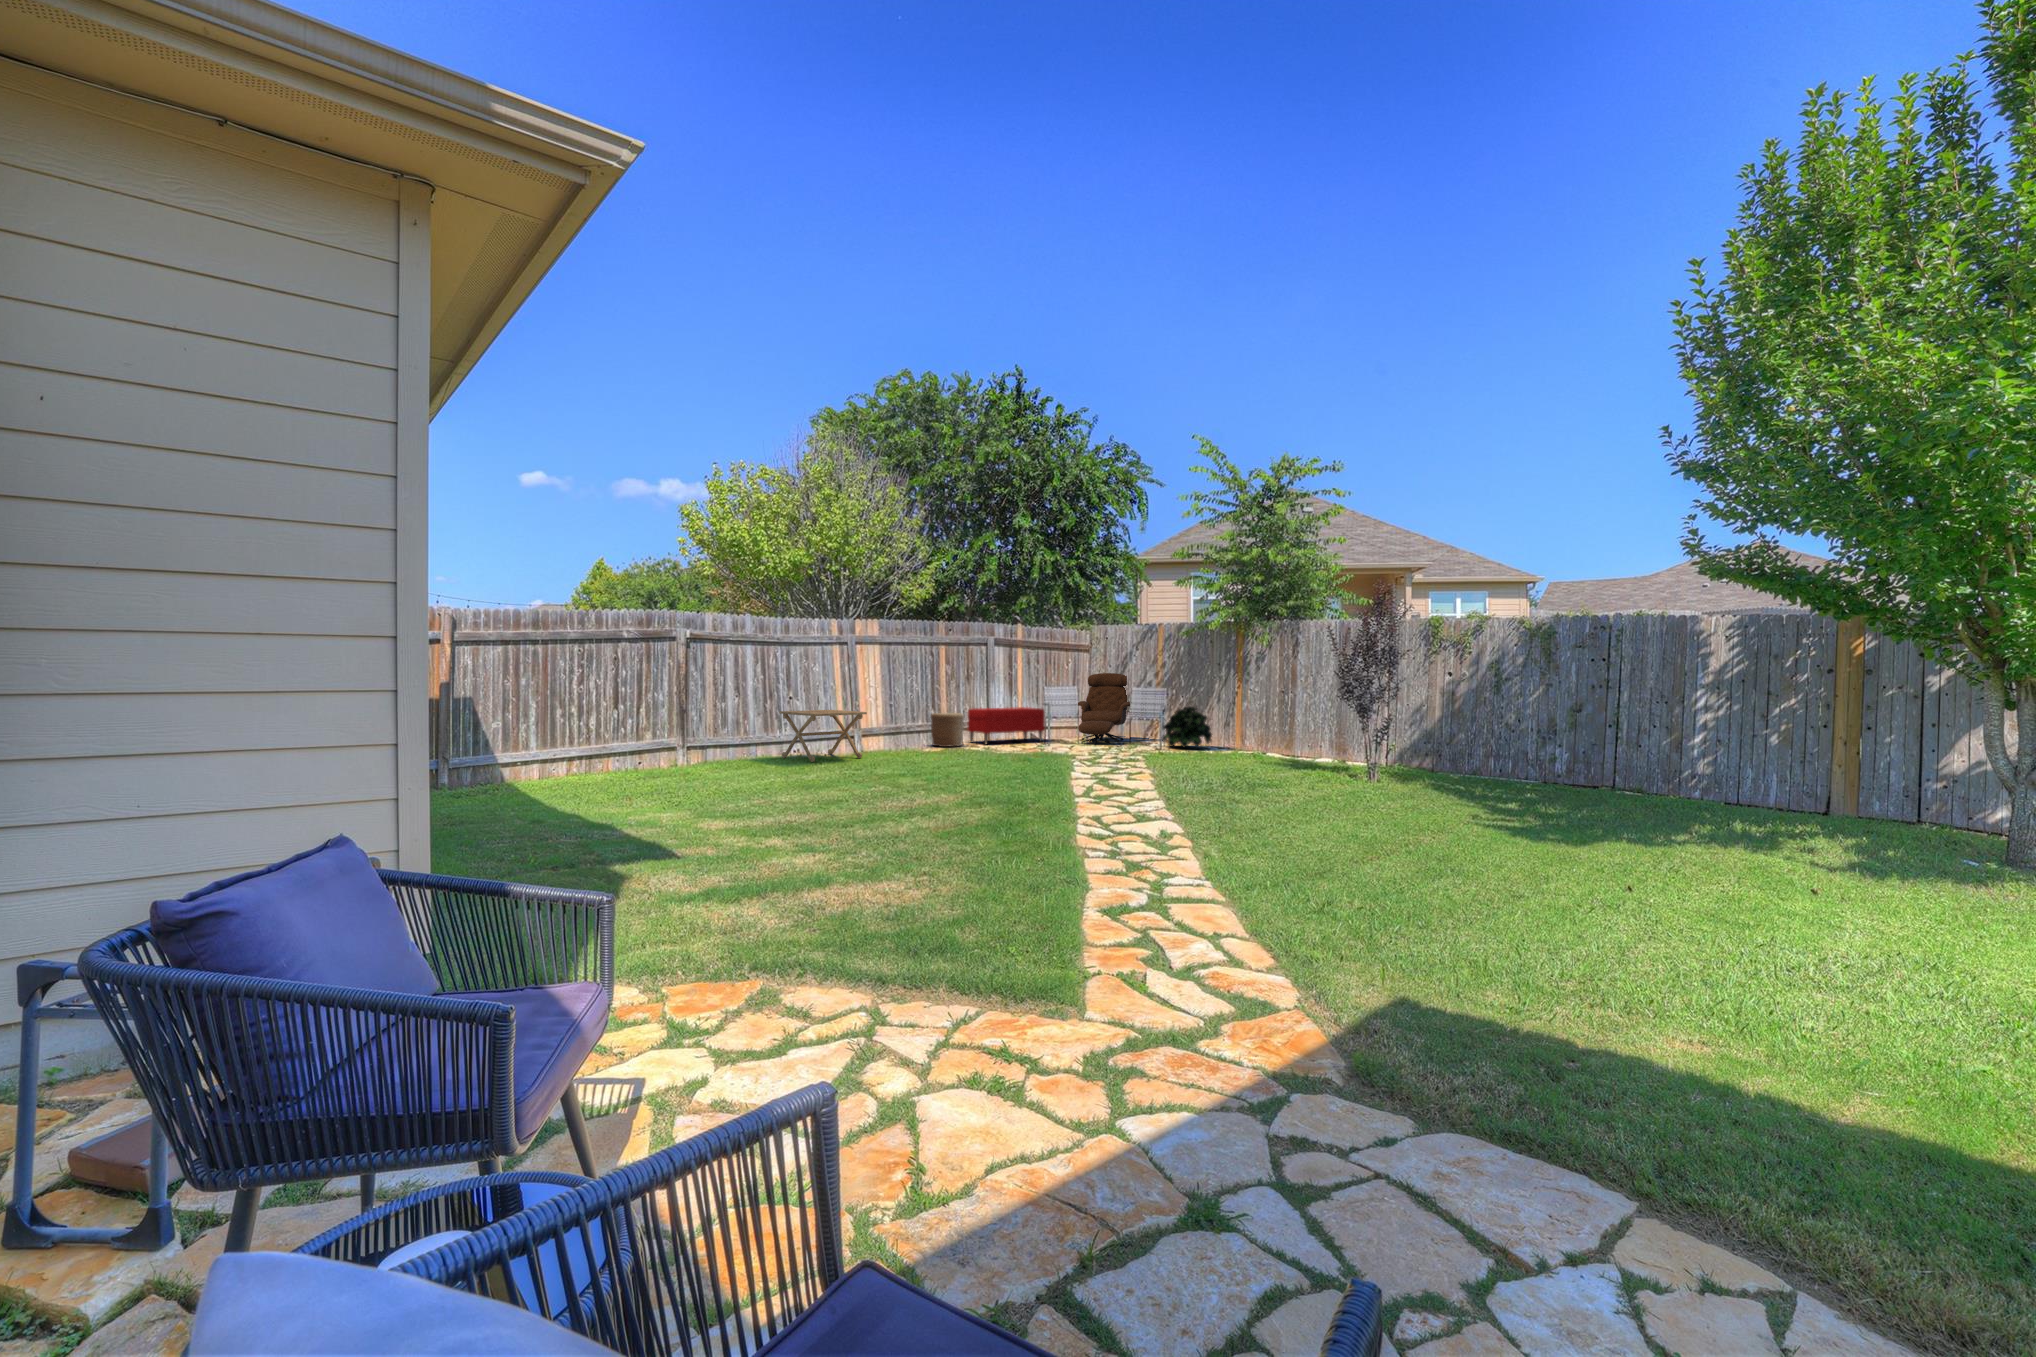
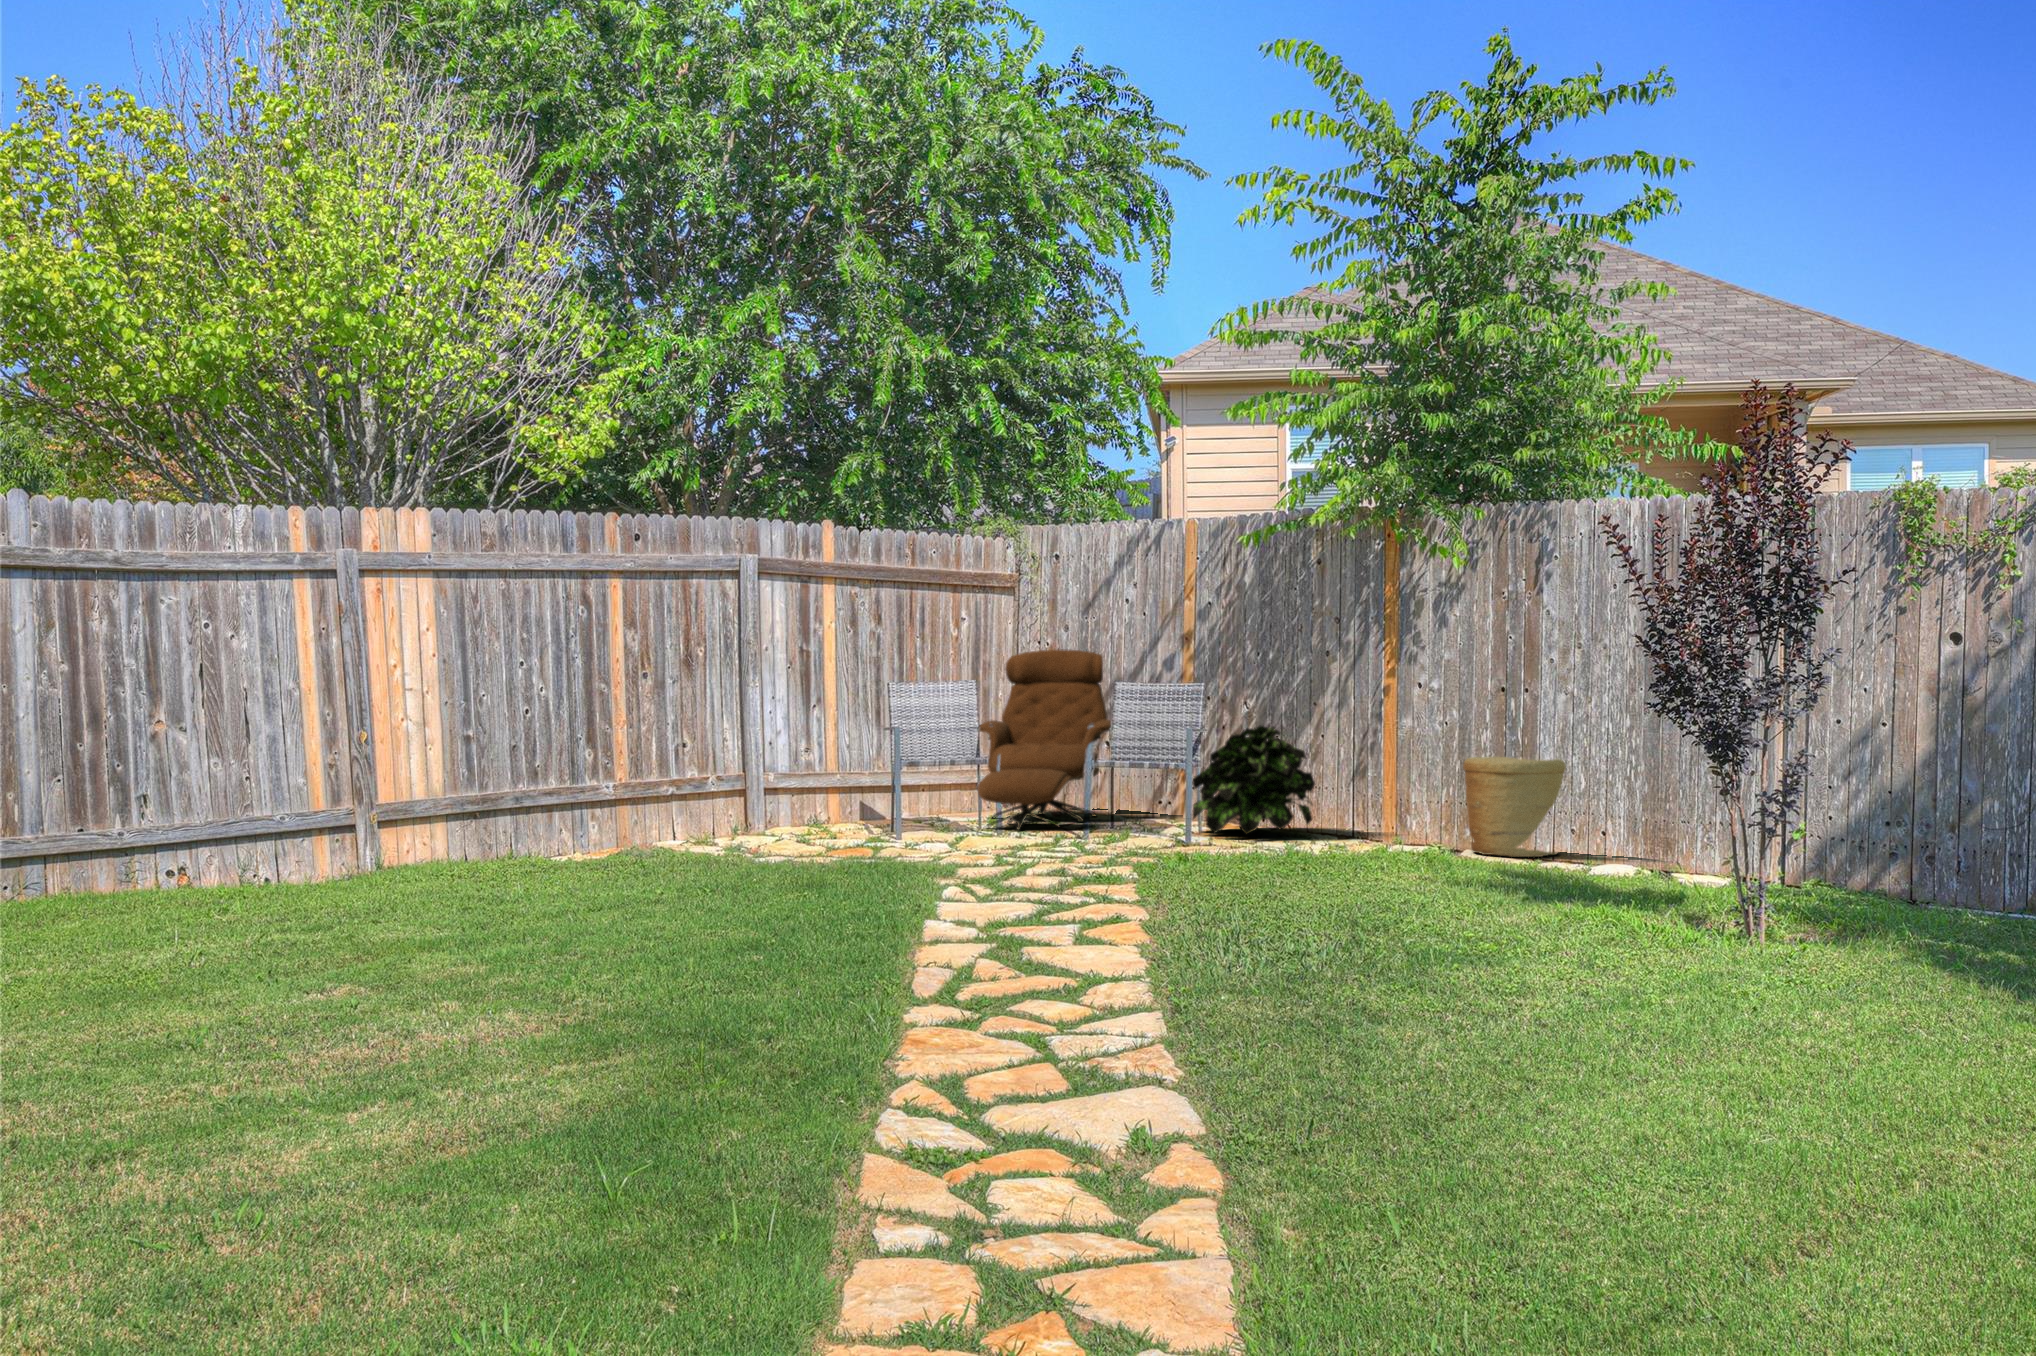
bench: present [967,707,1045,744] -> none [690,739,893,836]
side table: present [779,710,867,762] -> none [112,751,363,900]
woven basket: present [931,713,964,747] -> present [1463,757,1566,857]

